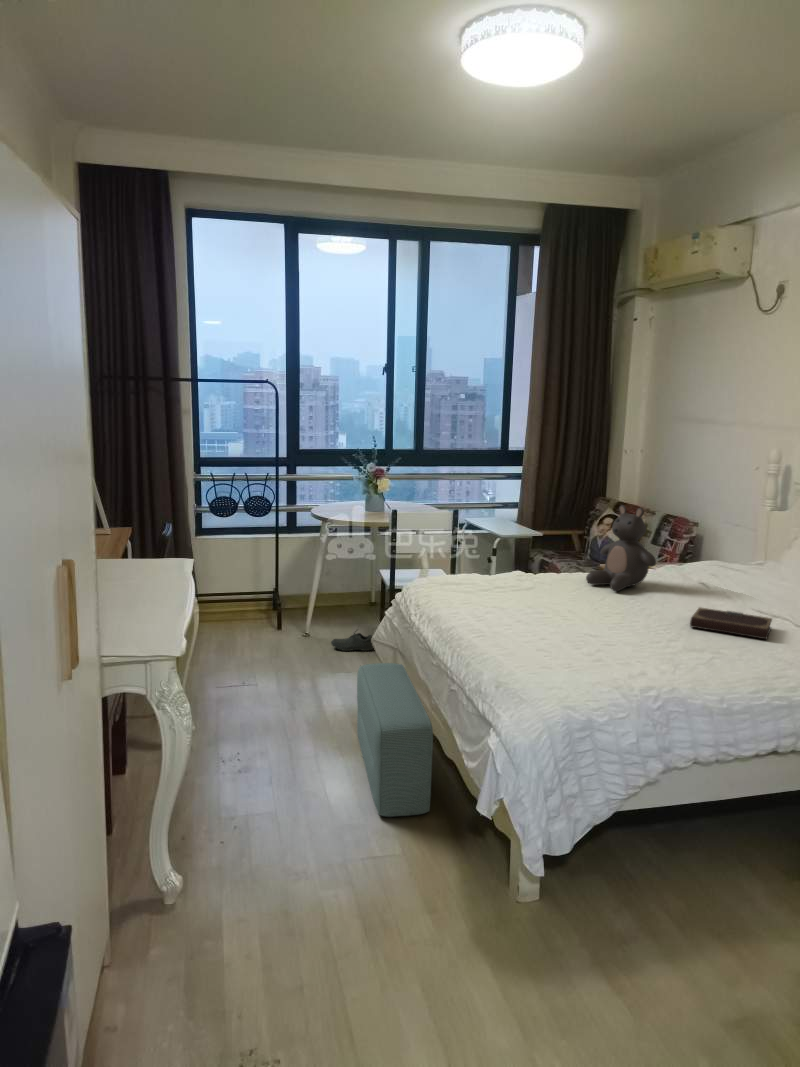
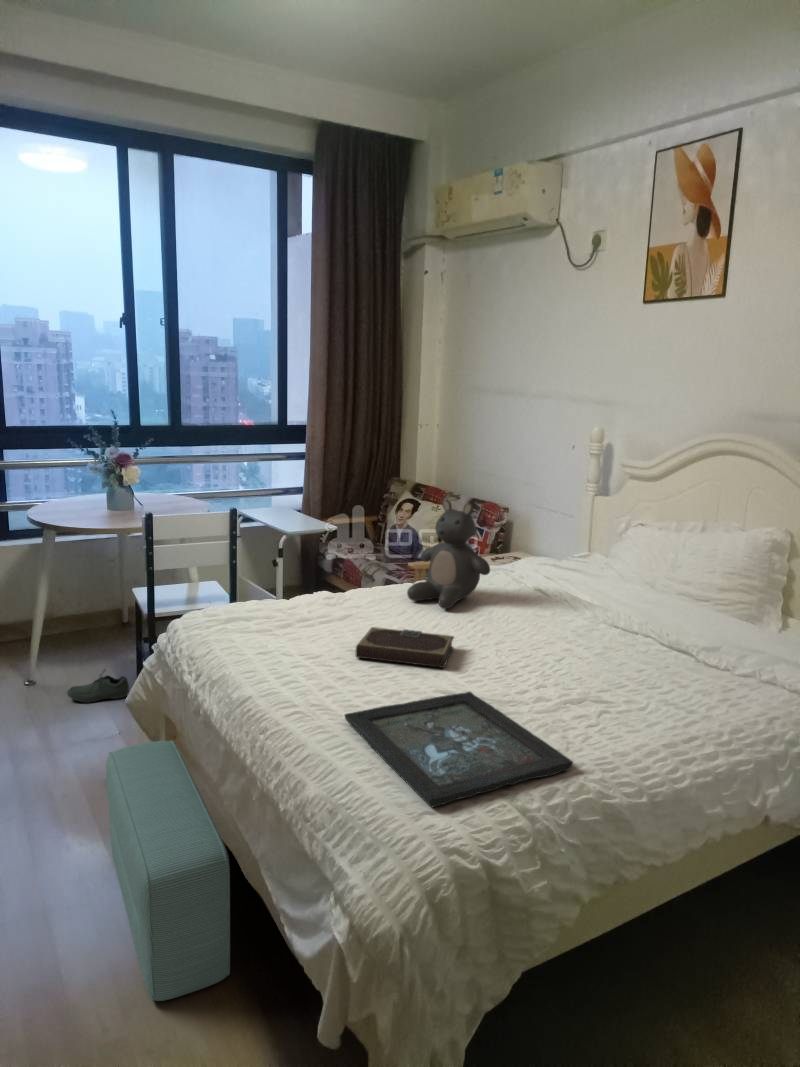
notebook: present [690,608,772,639] -> present [355,627,454,668]
tray: none [516,638,675,690] -> present [345,692,573,807]

